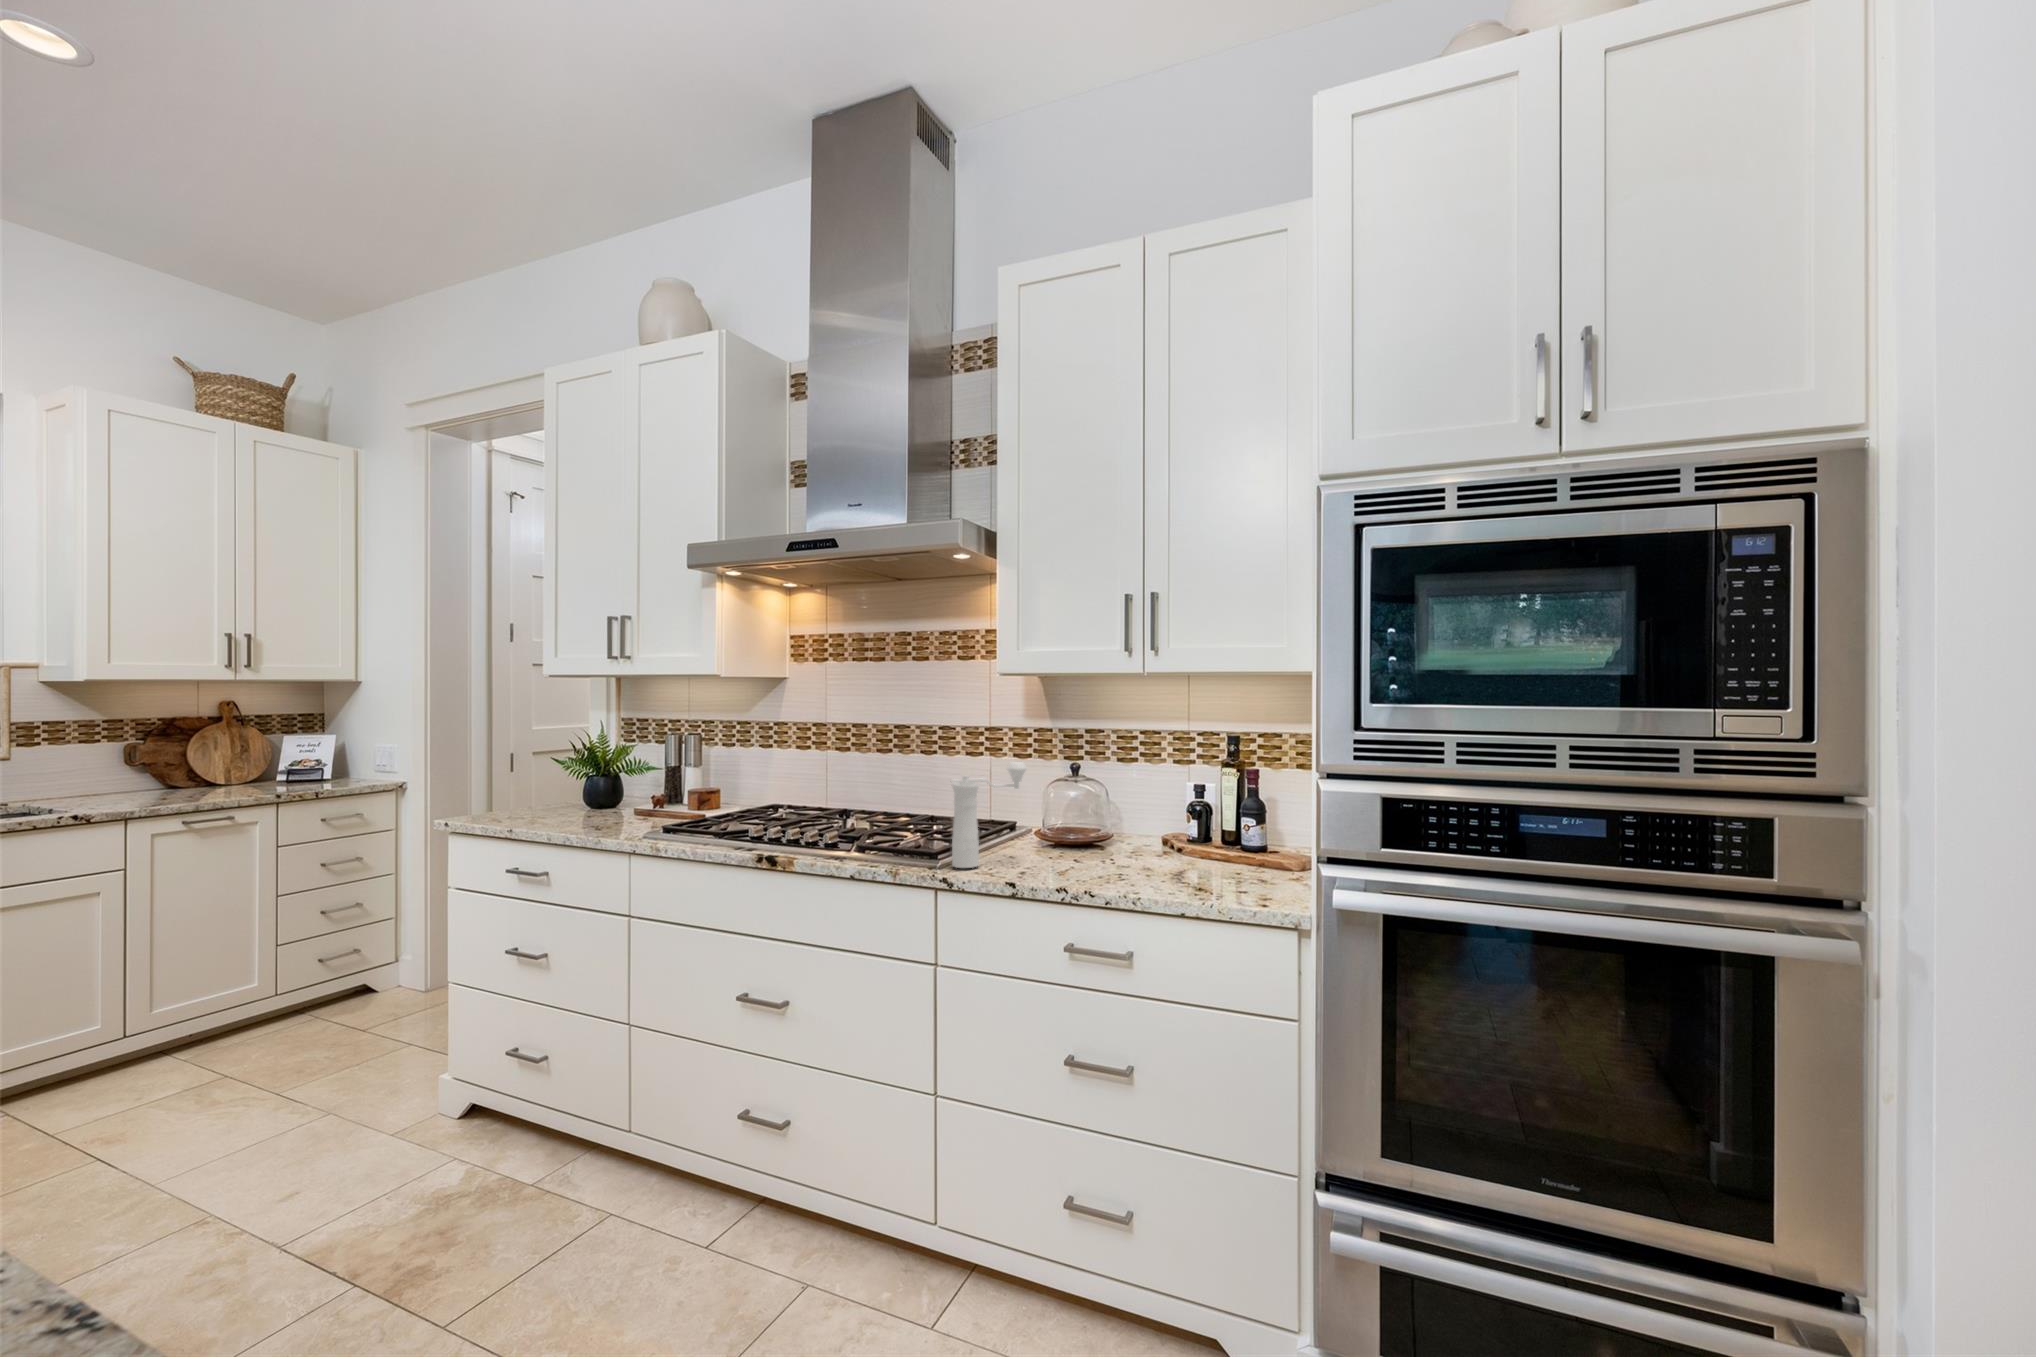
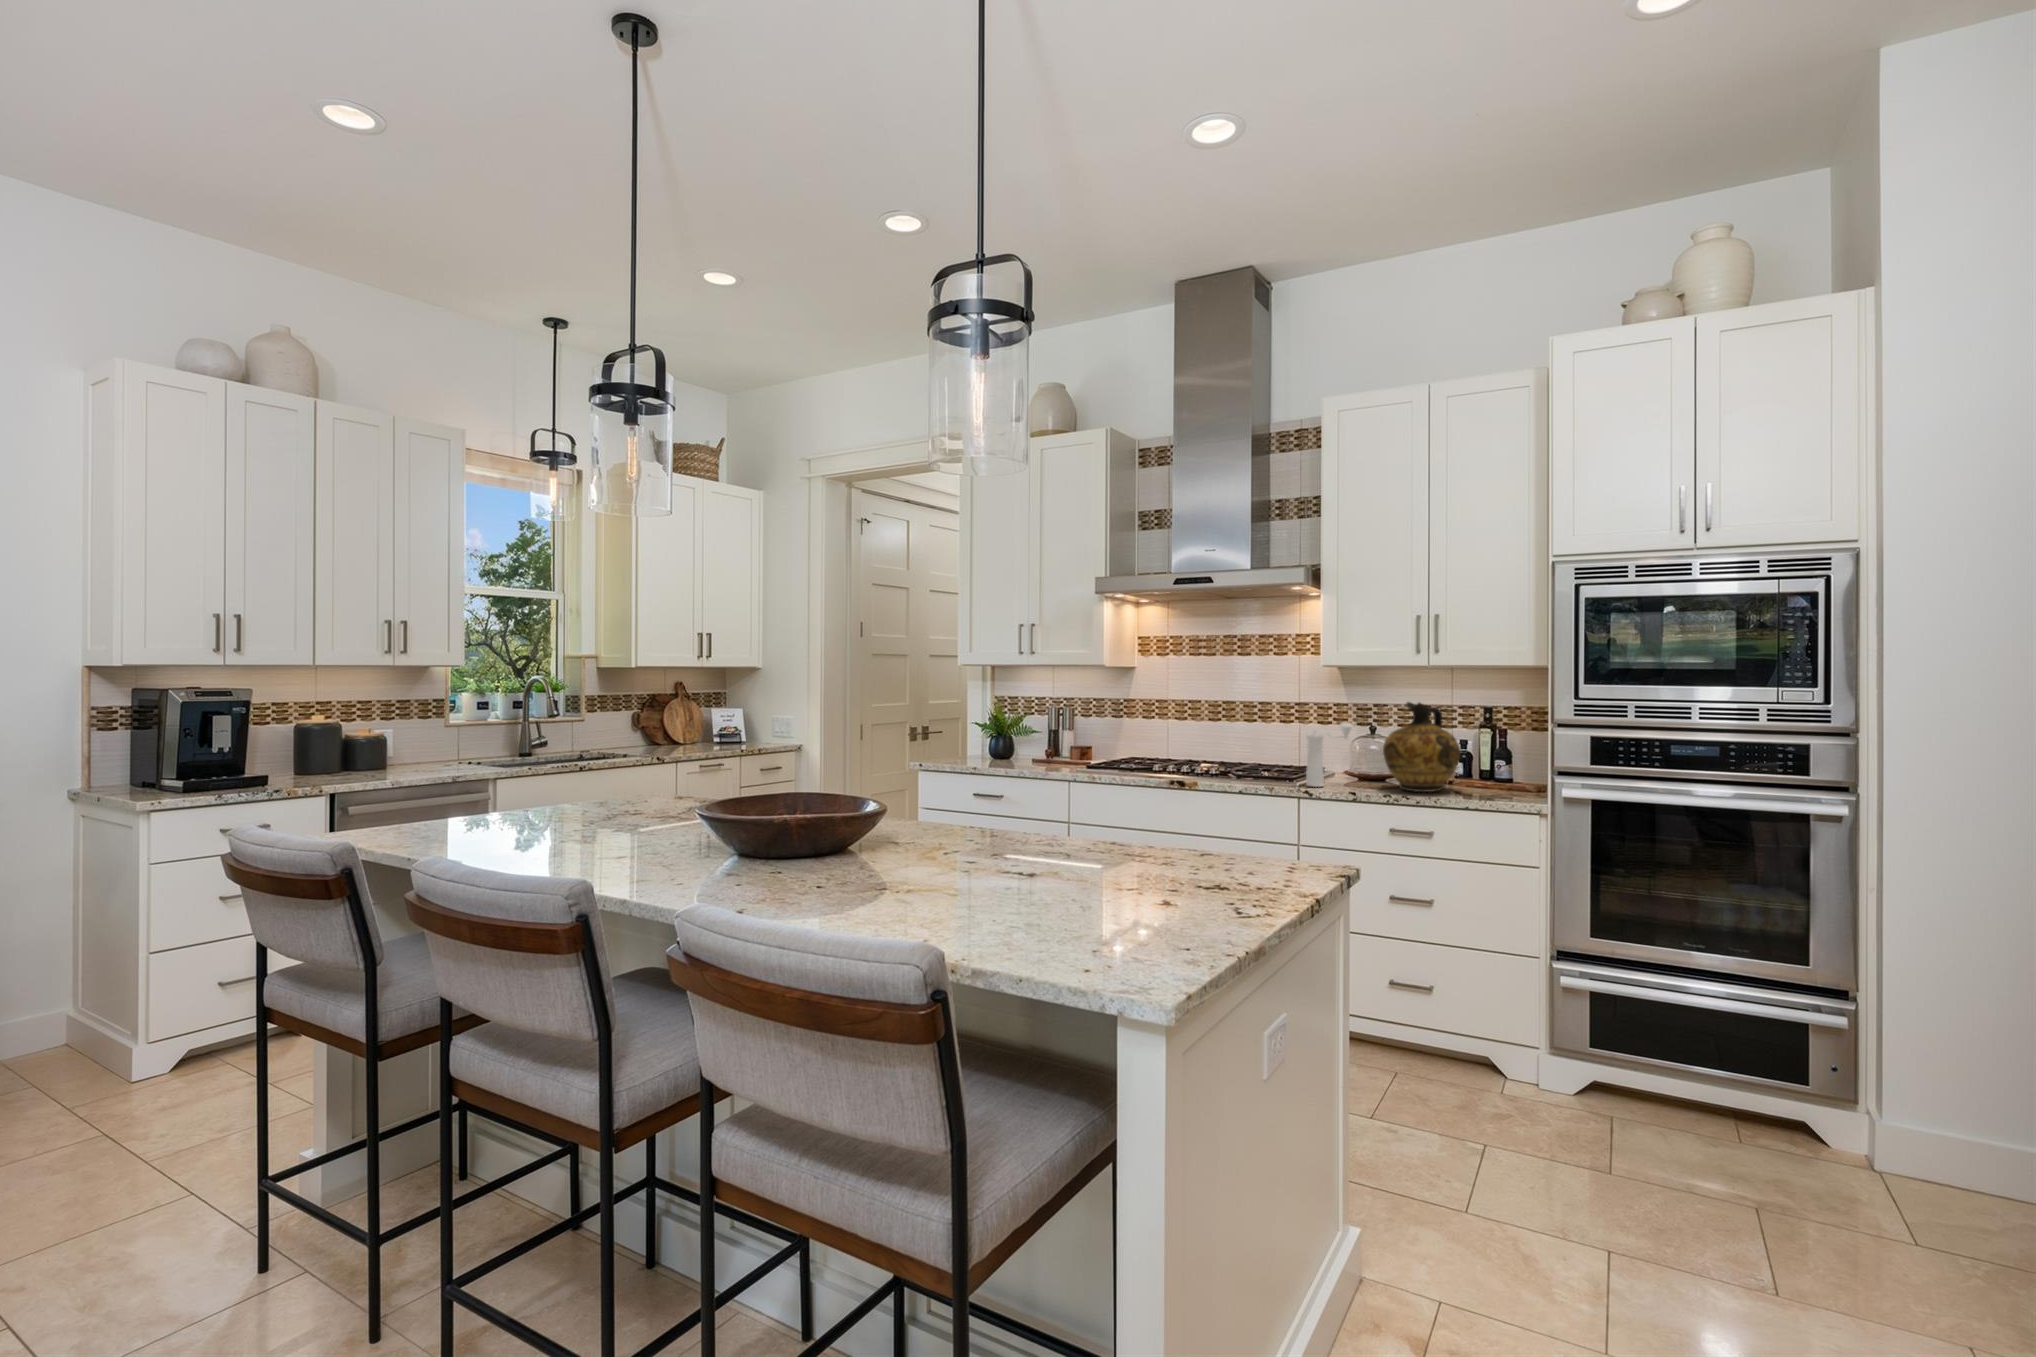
ceramic jug: none [1066,730,1183,879] -> present [1383,702,1460,792]

